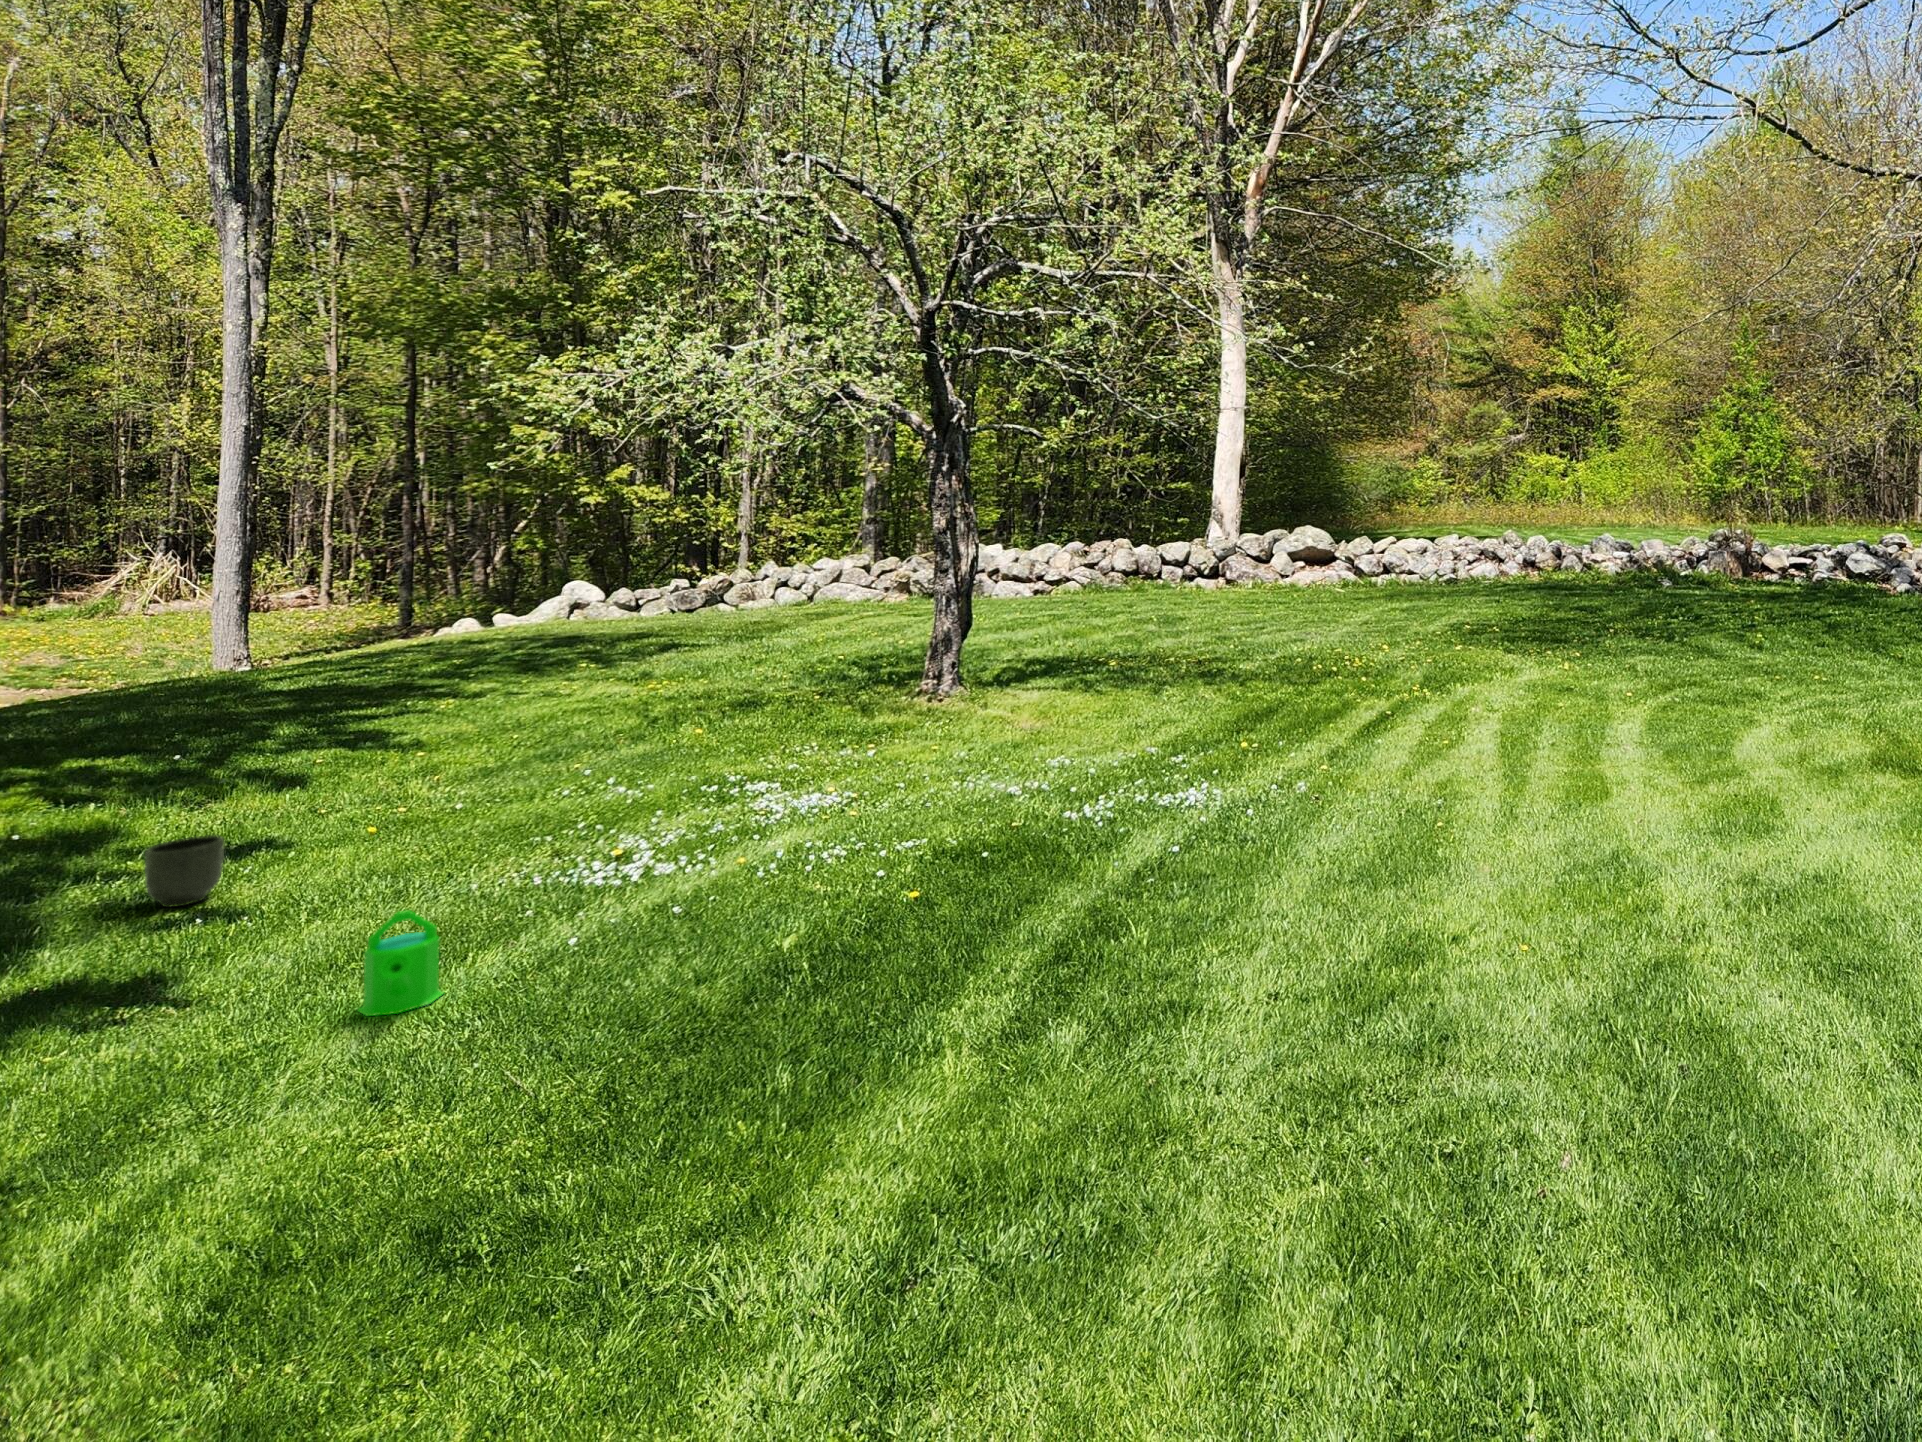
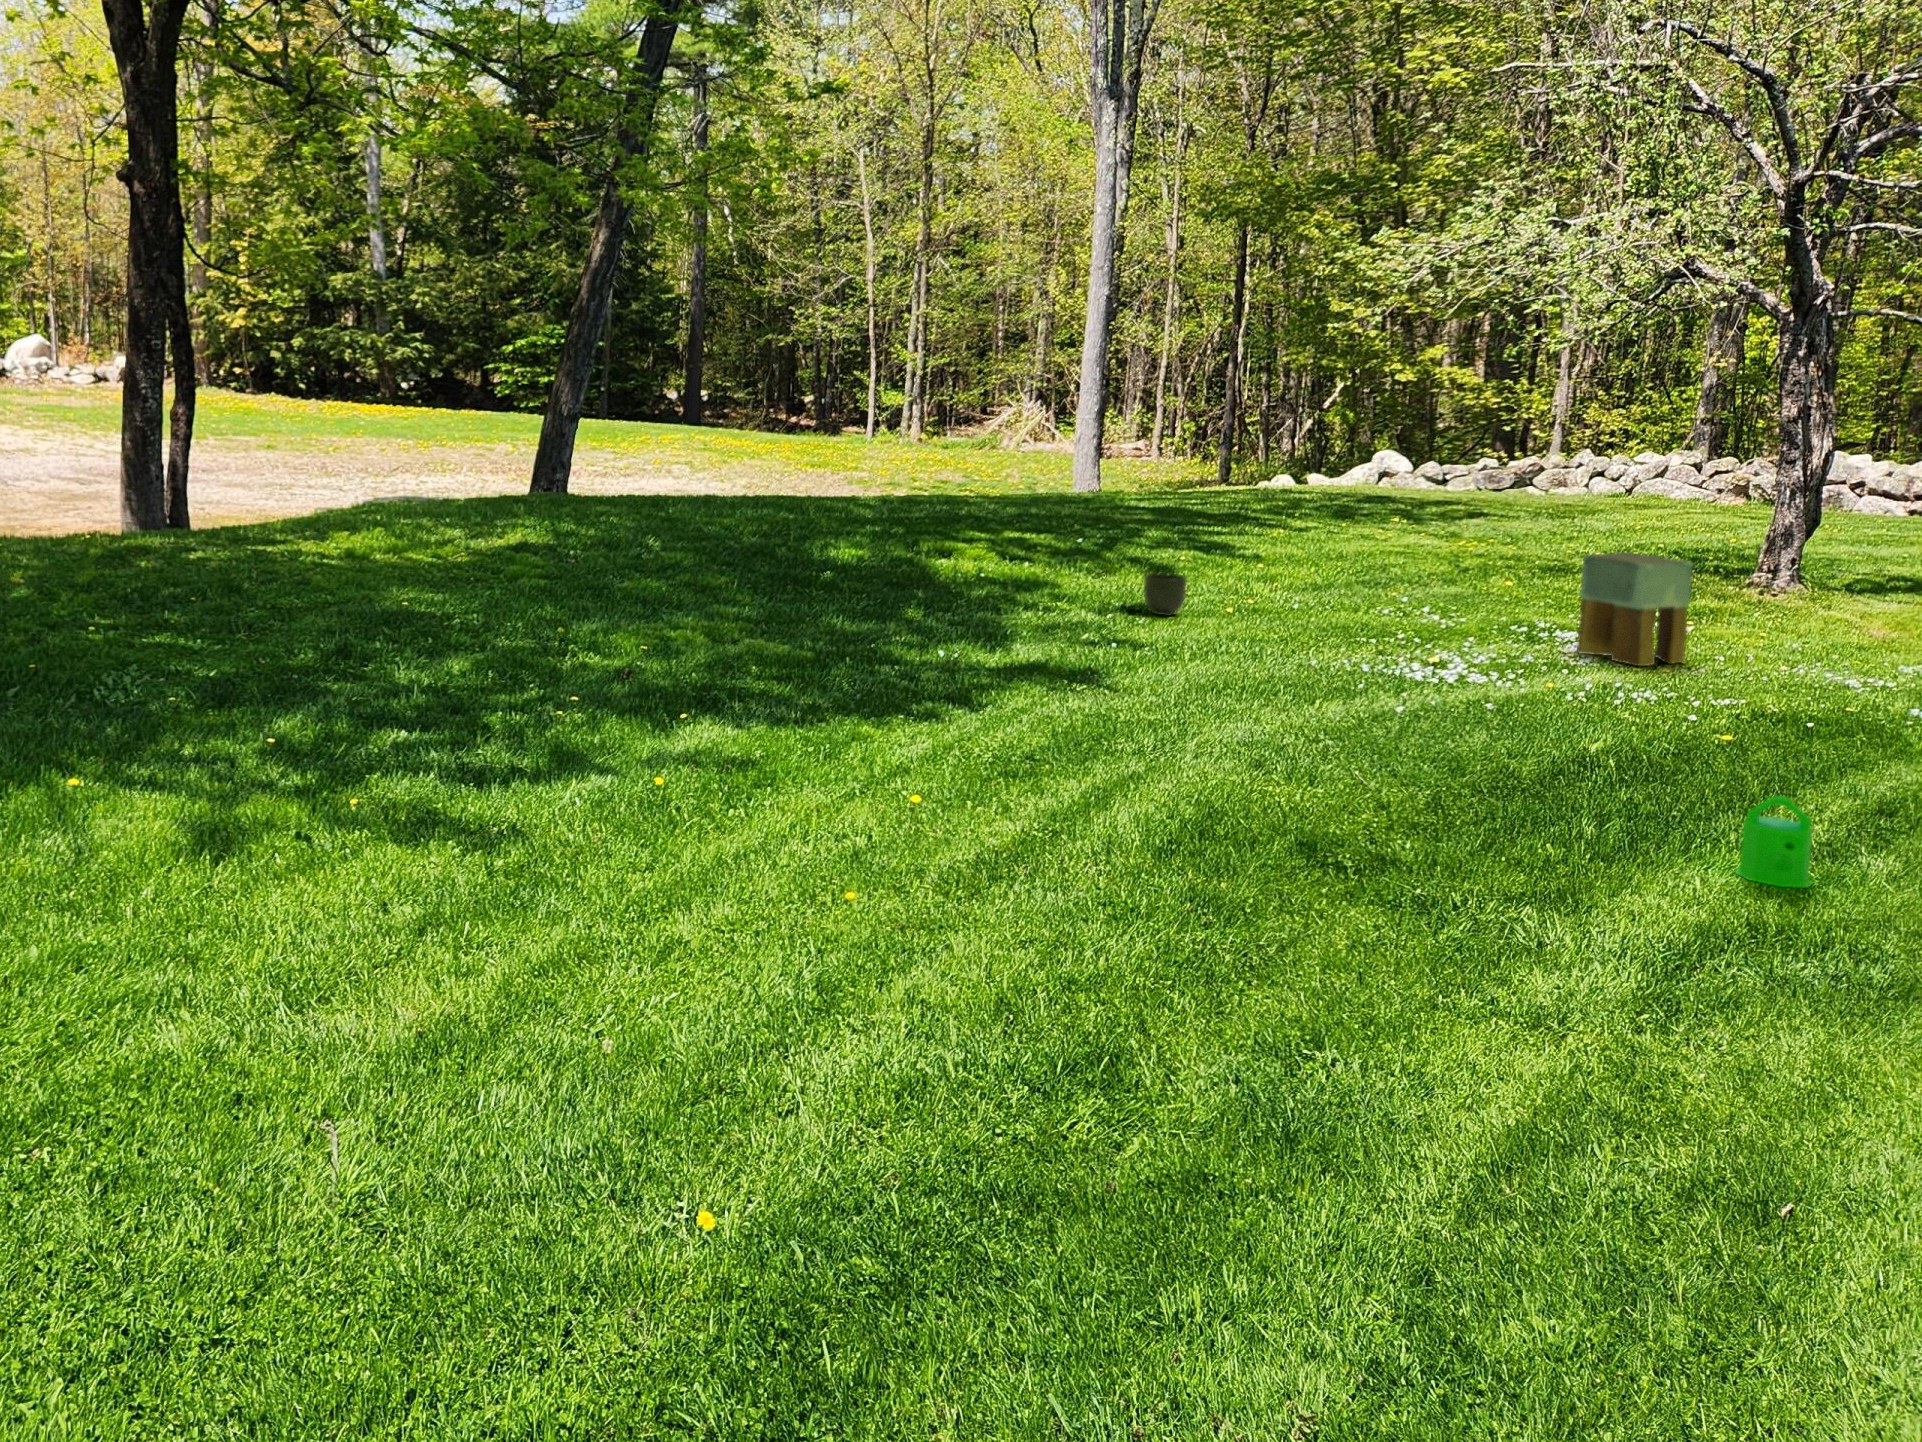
stool: none [765,693,874,825] -> present [1577,552,1693,666]
watering can: present [358,910,443,1016] -> present [1735,796,1813,888]

